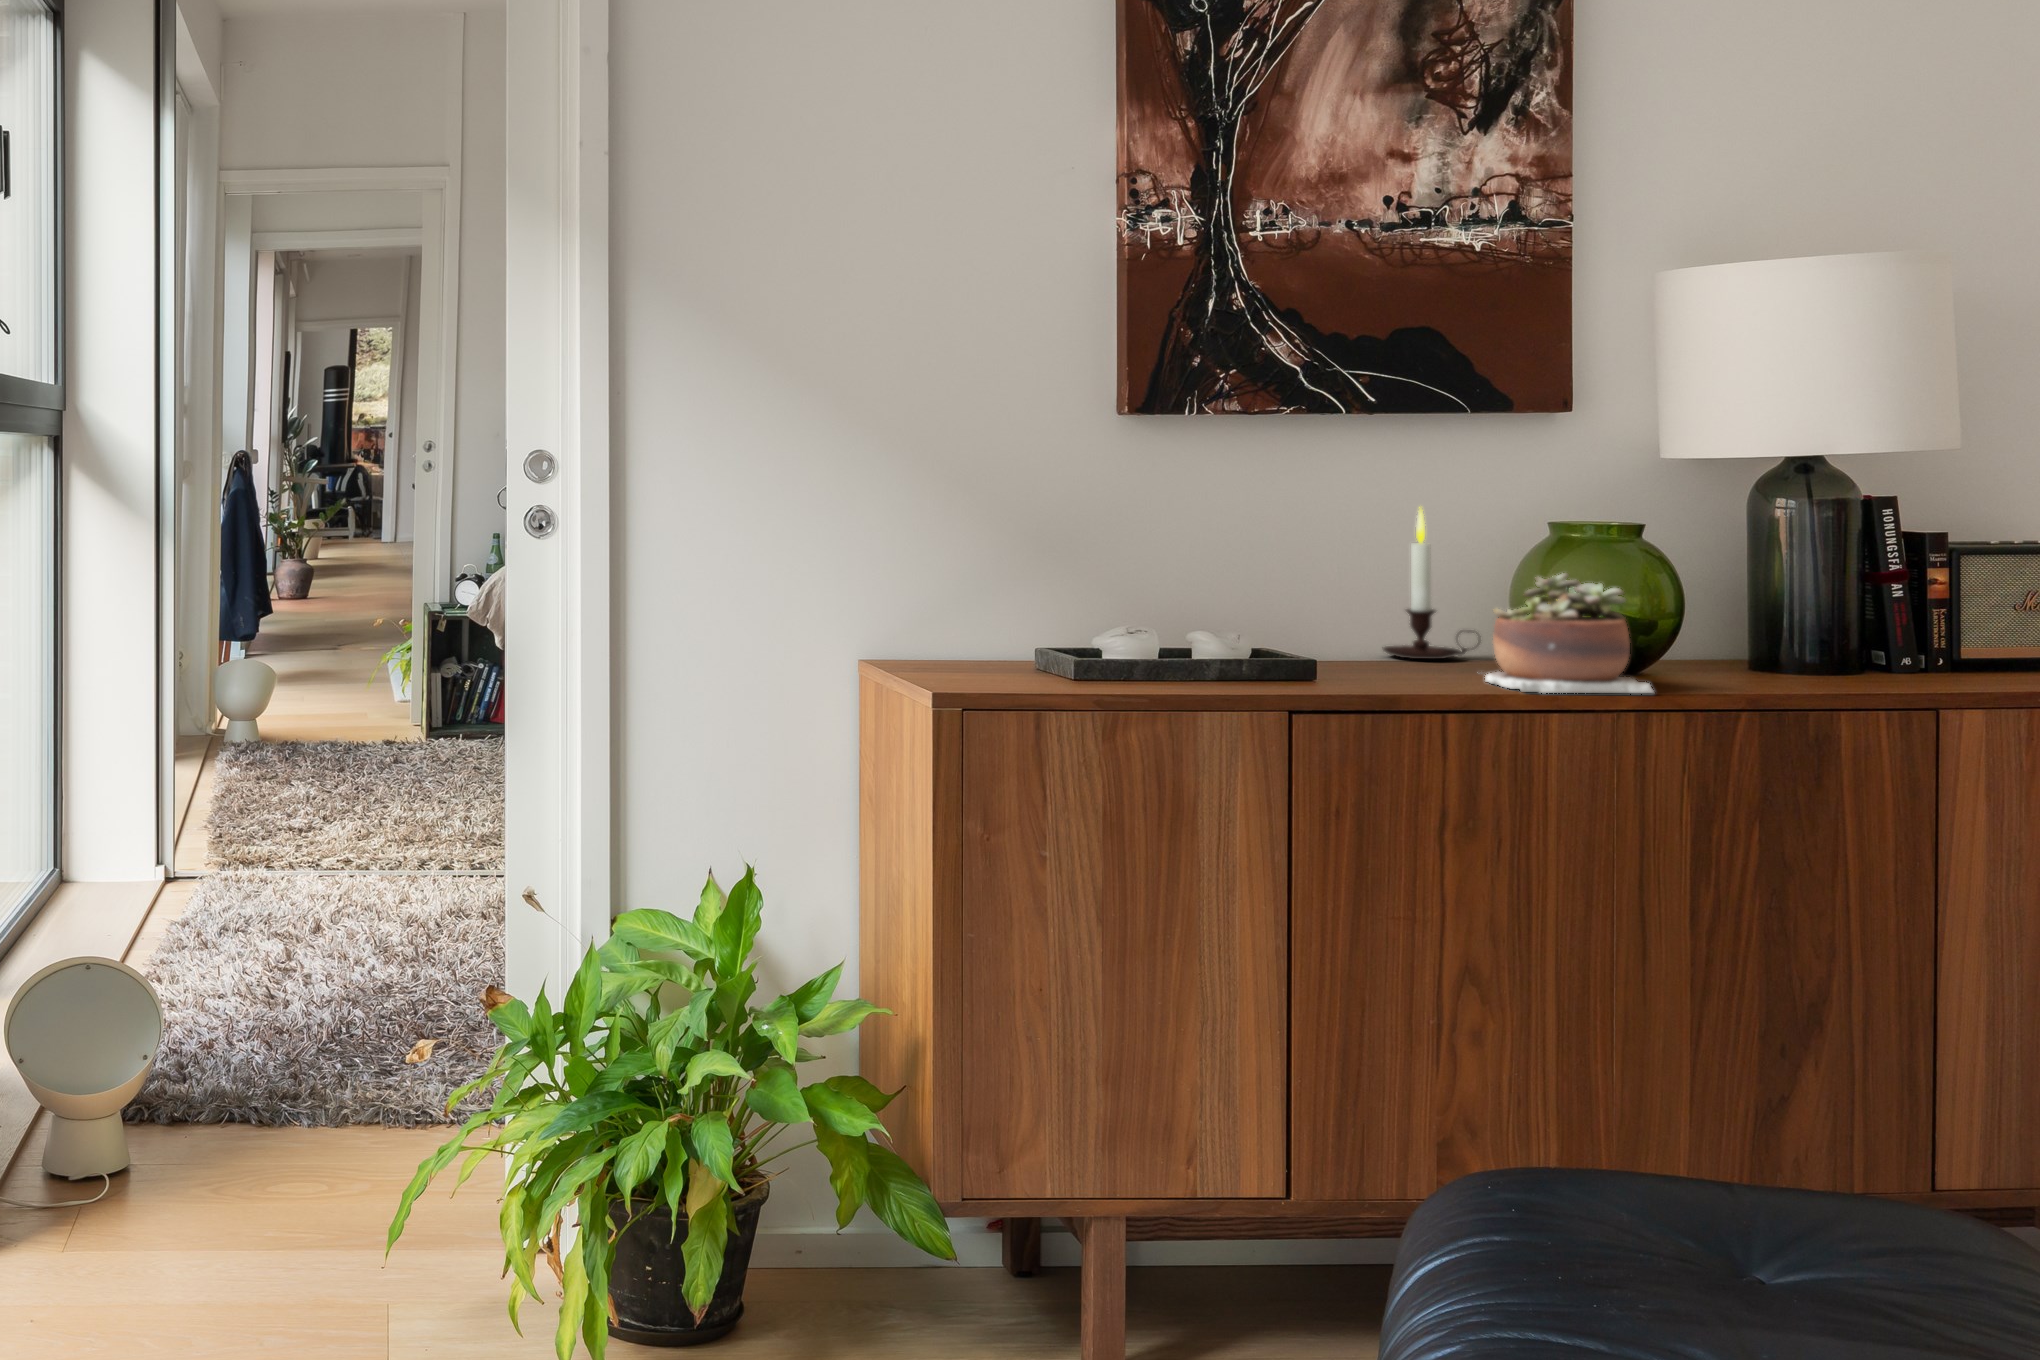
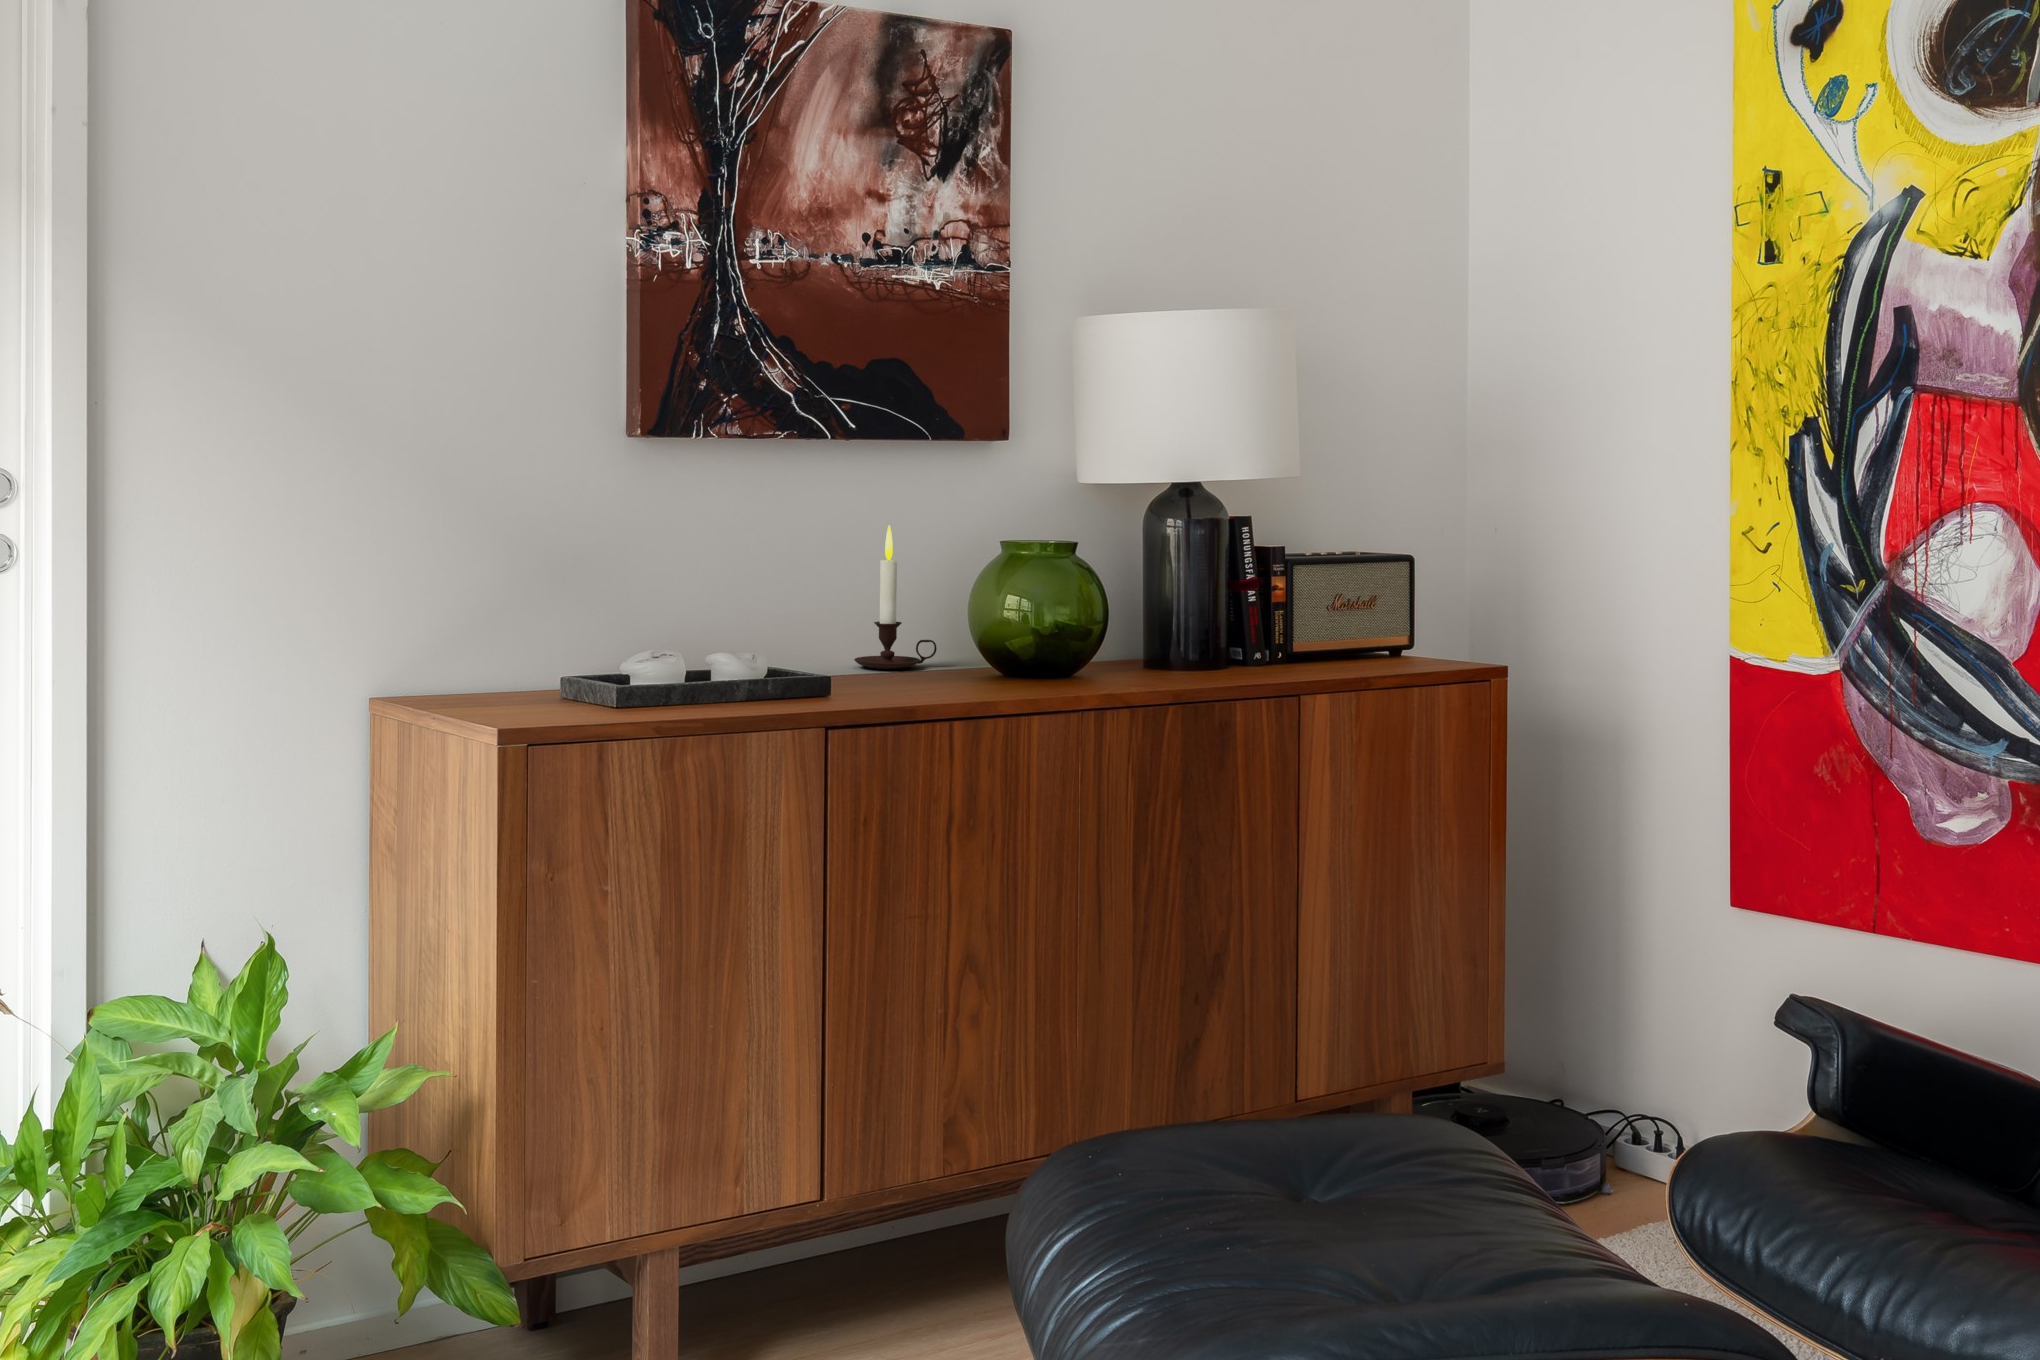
succulent plant: present [1485,573,1653,693] -> none [945,588,1087,698]

